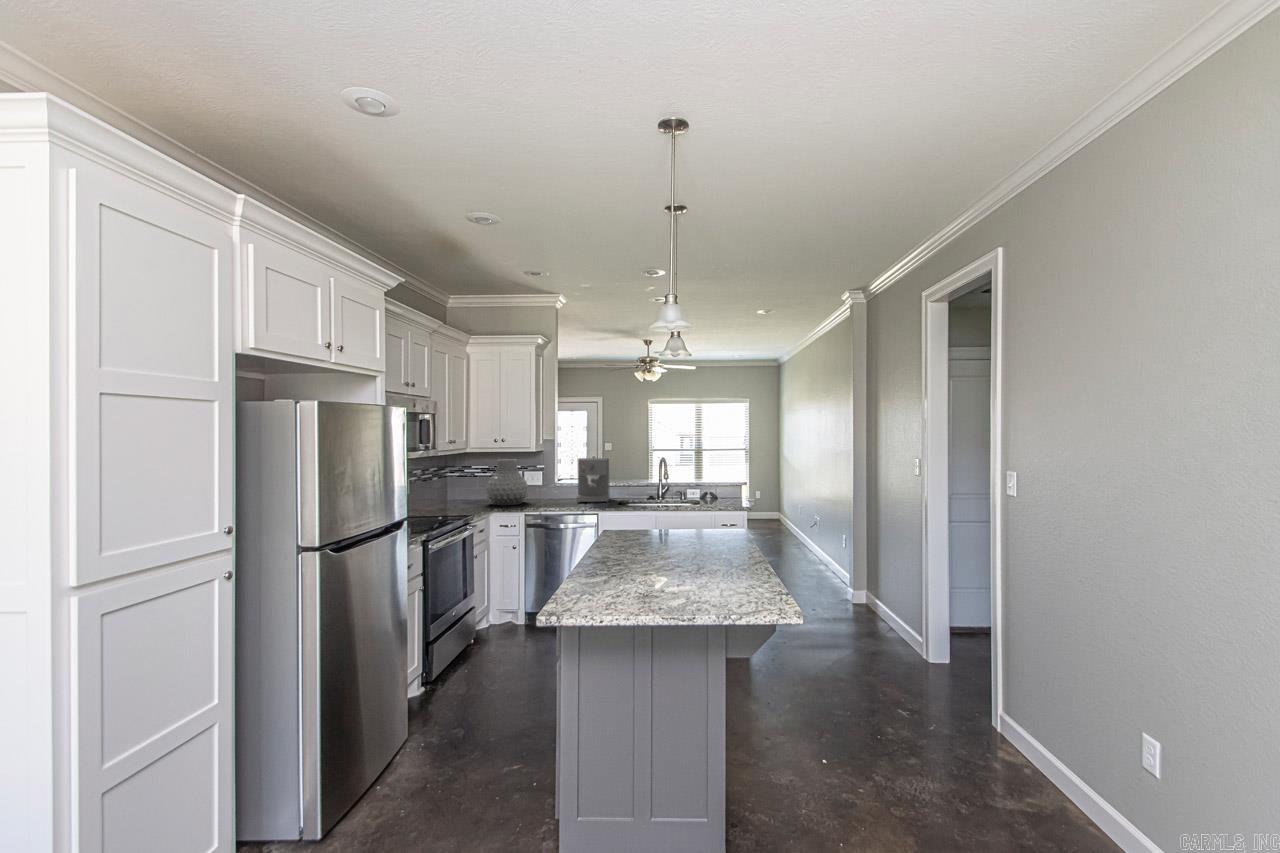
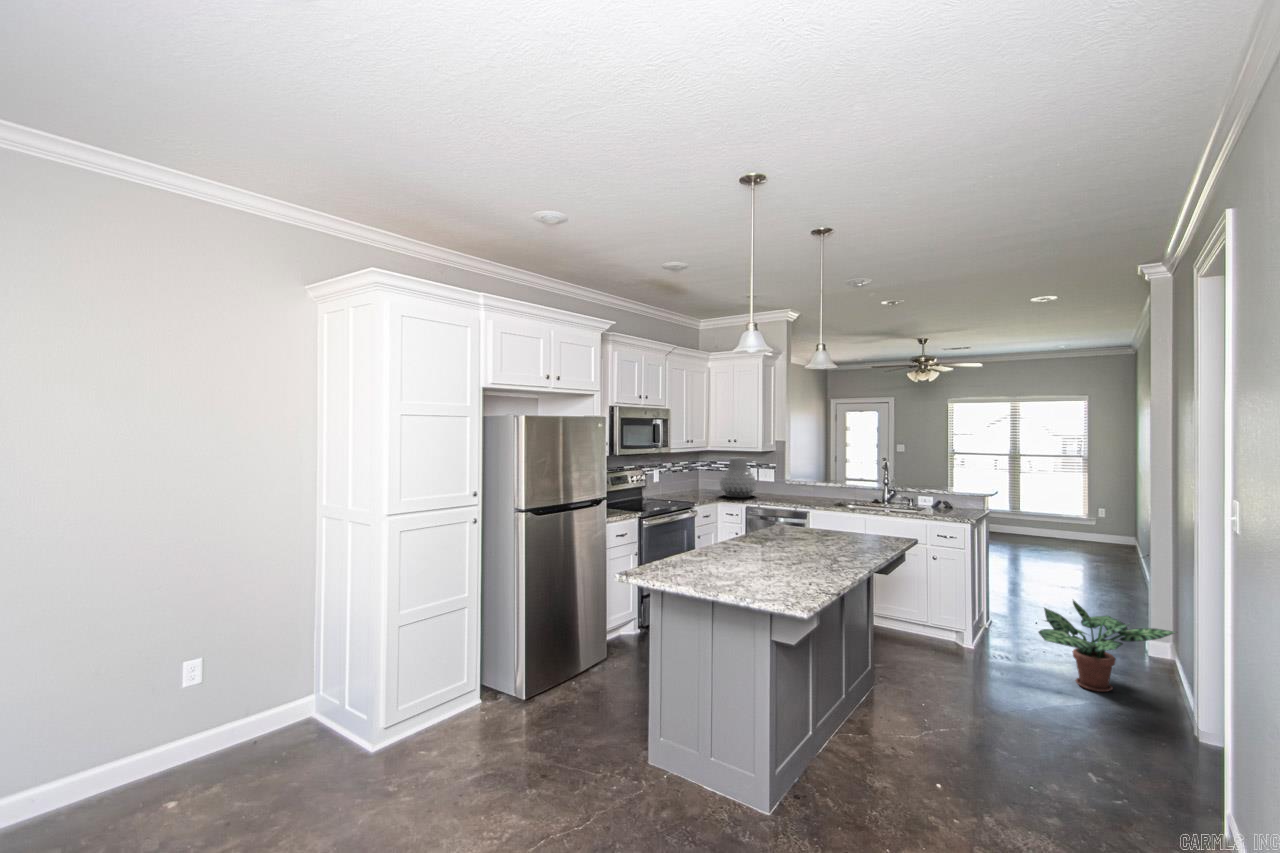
coffee maker: present [577,458,610,502] -> none [796,459,832,501]
potted plant: none [818,571,925,649] -> present [1038,600,1176,692]

